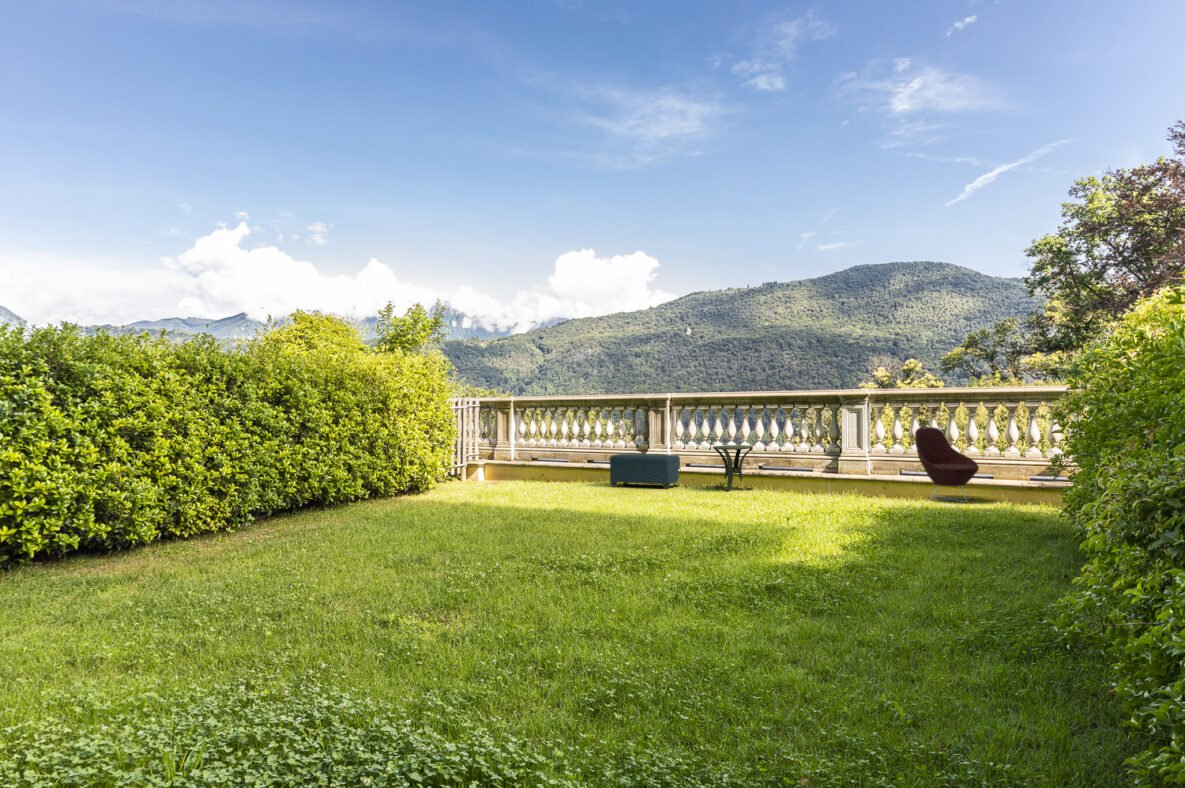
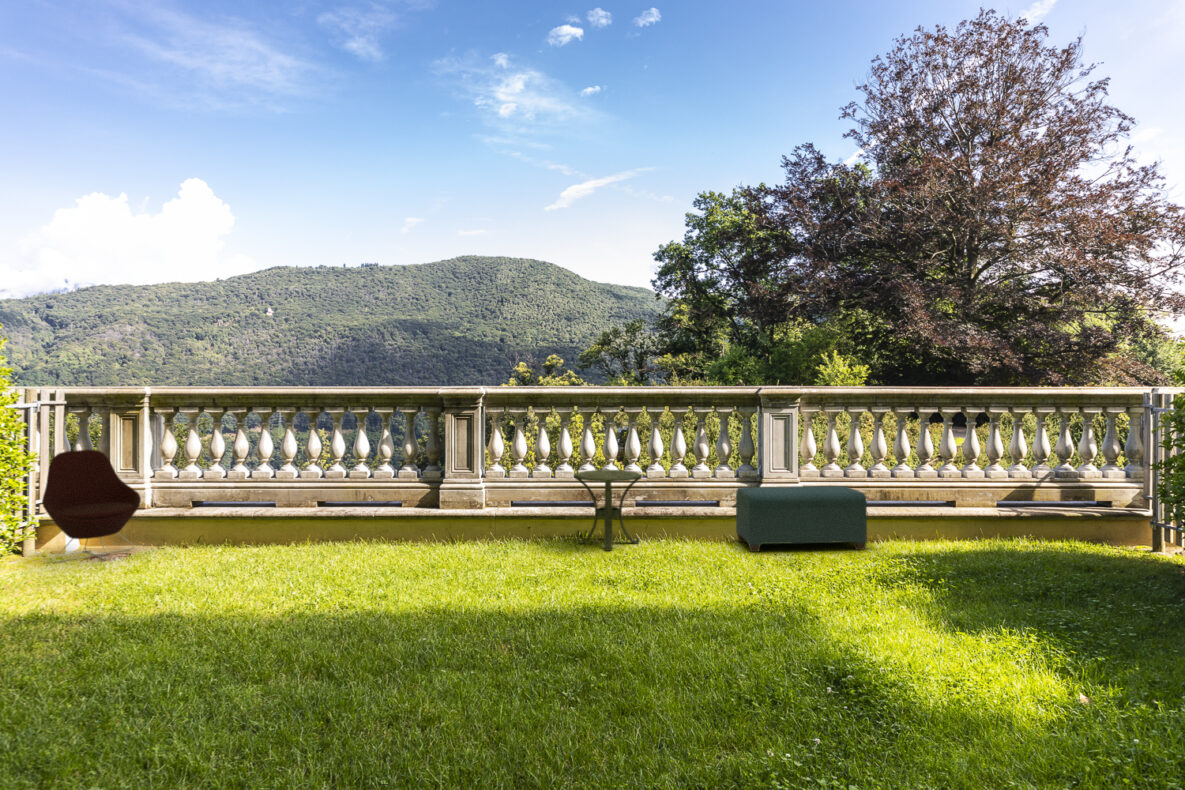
chair: present [915,427,979,502] -> present [42,450,141,563]
bench: present [610,454,680,489] -> present [736,486,867,552]

